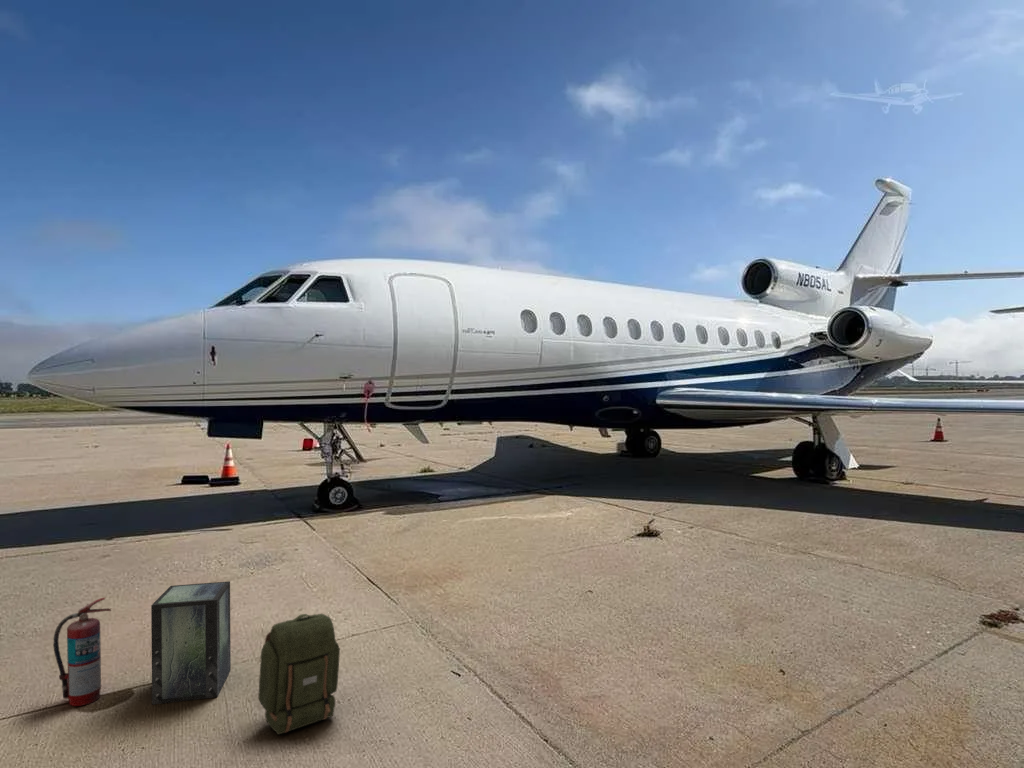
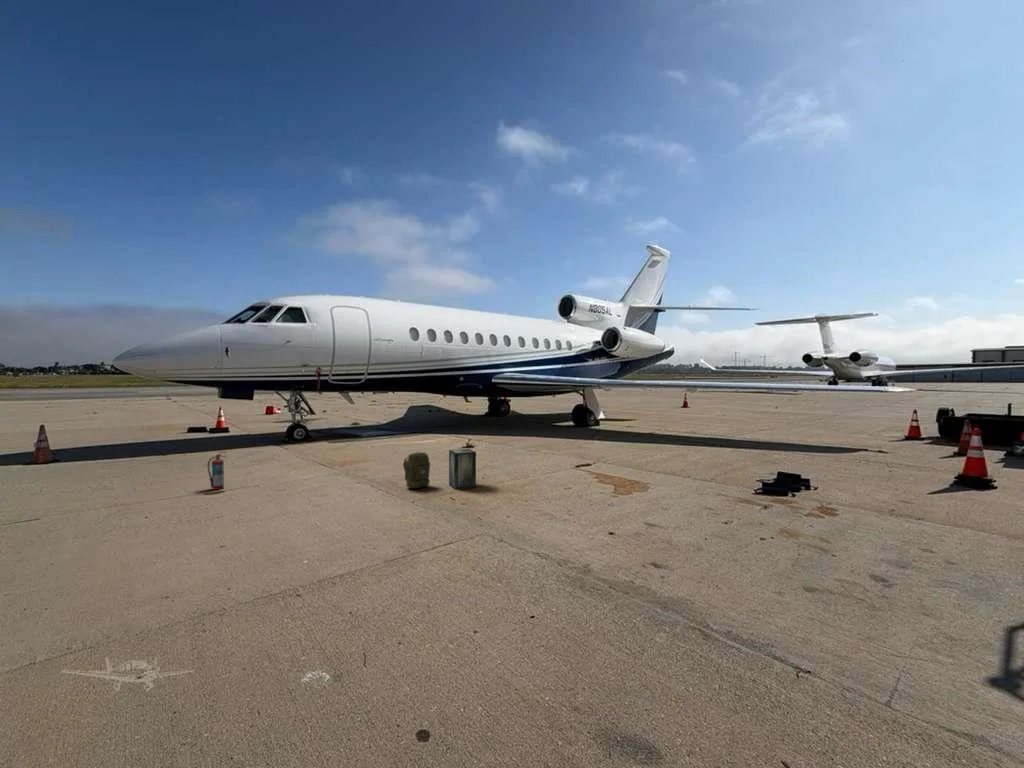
storage box: present [151,581,231,705] -> present [449,449,476,489]
backpack: present [259,614,340,734] -> present [403,452,430,488]

